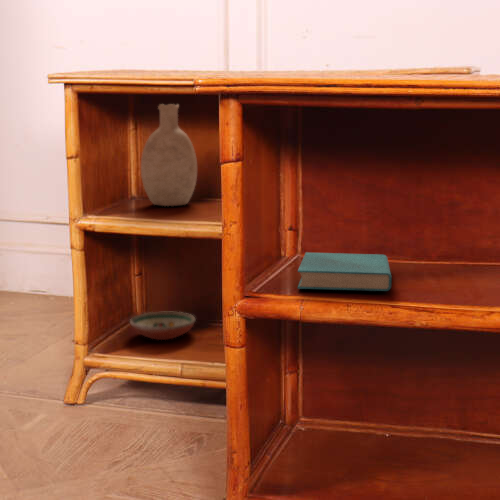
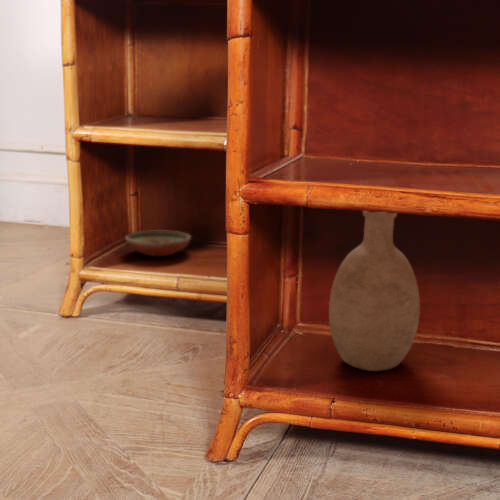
decorative vase: present [141,104,197,206] -> present [329,211,420,371]
book: present [298,252,391,291] -> none [304,149,402,180]

